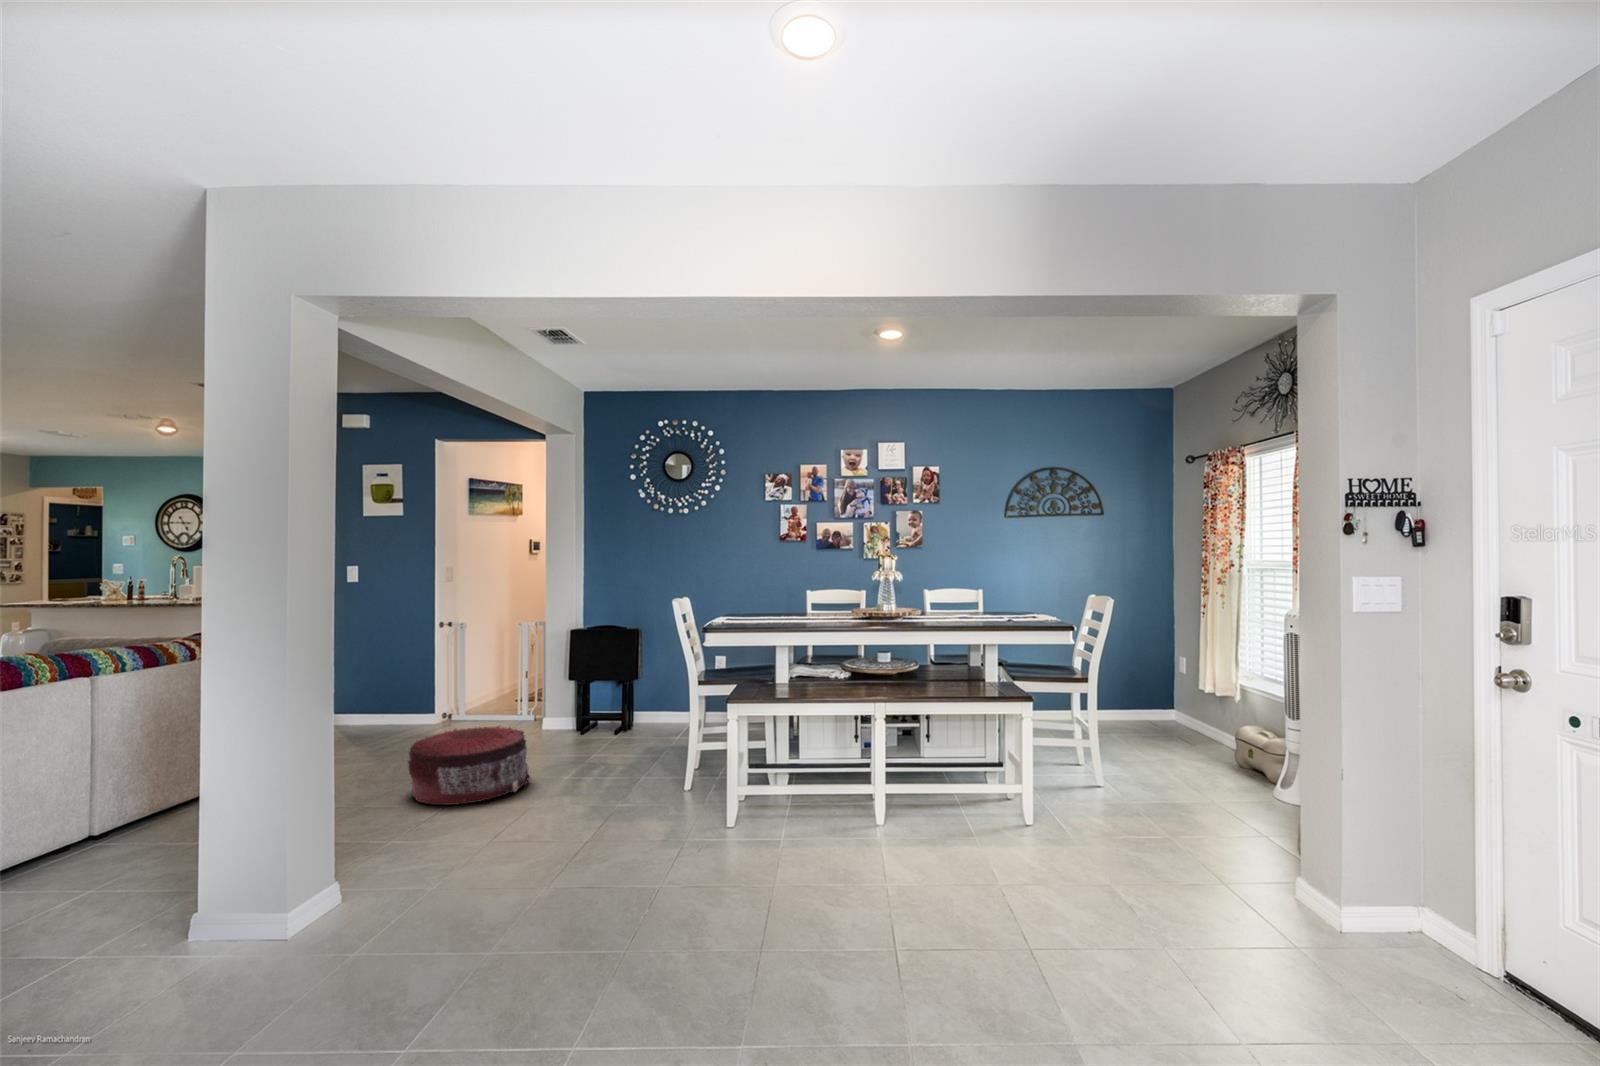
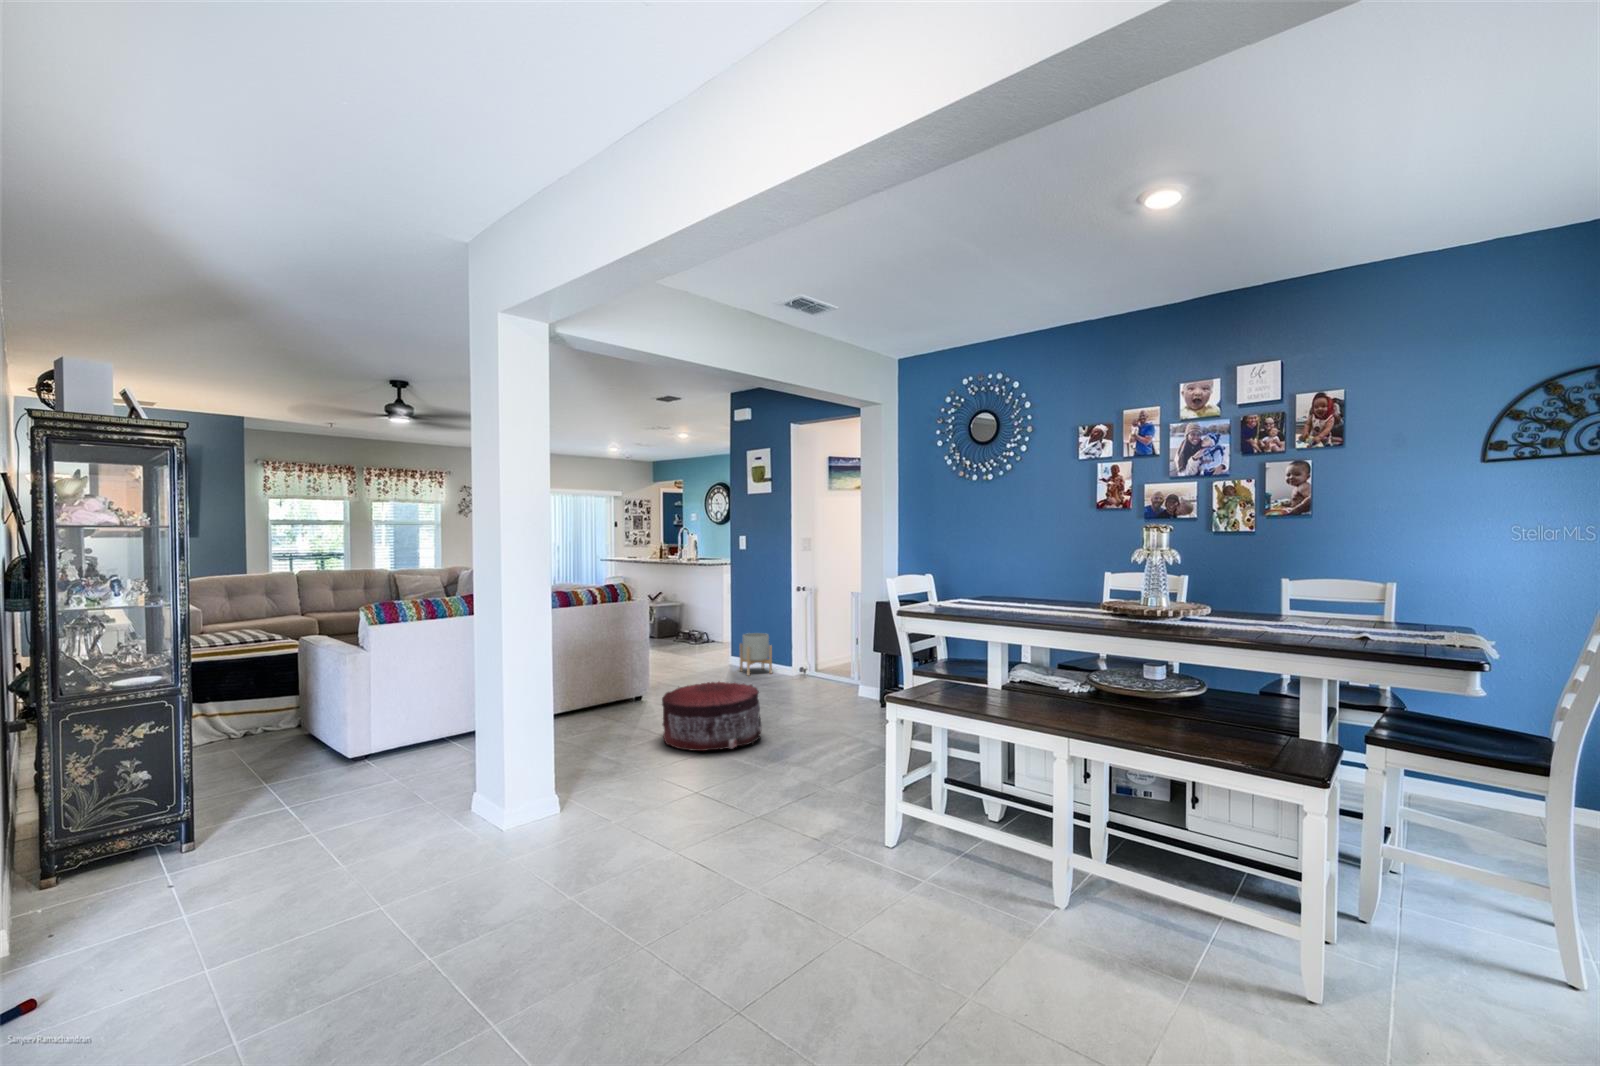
planter: none [364,682,411,734] -> present [740,633,772,676]

